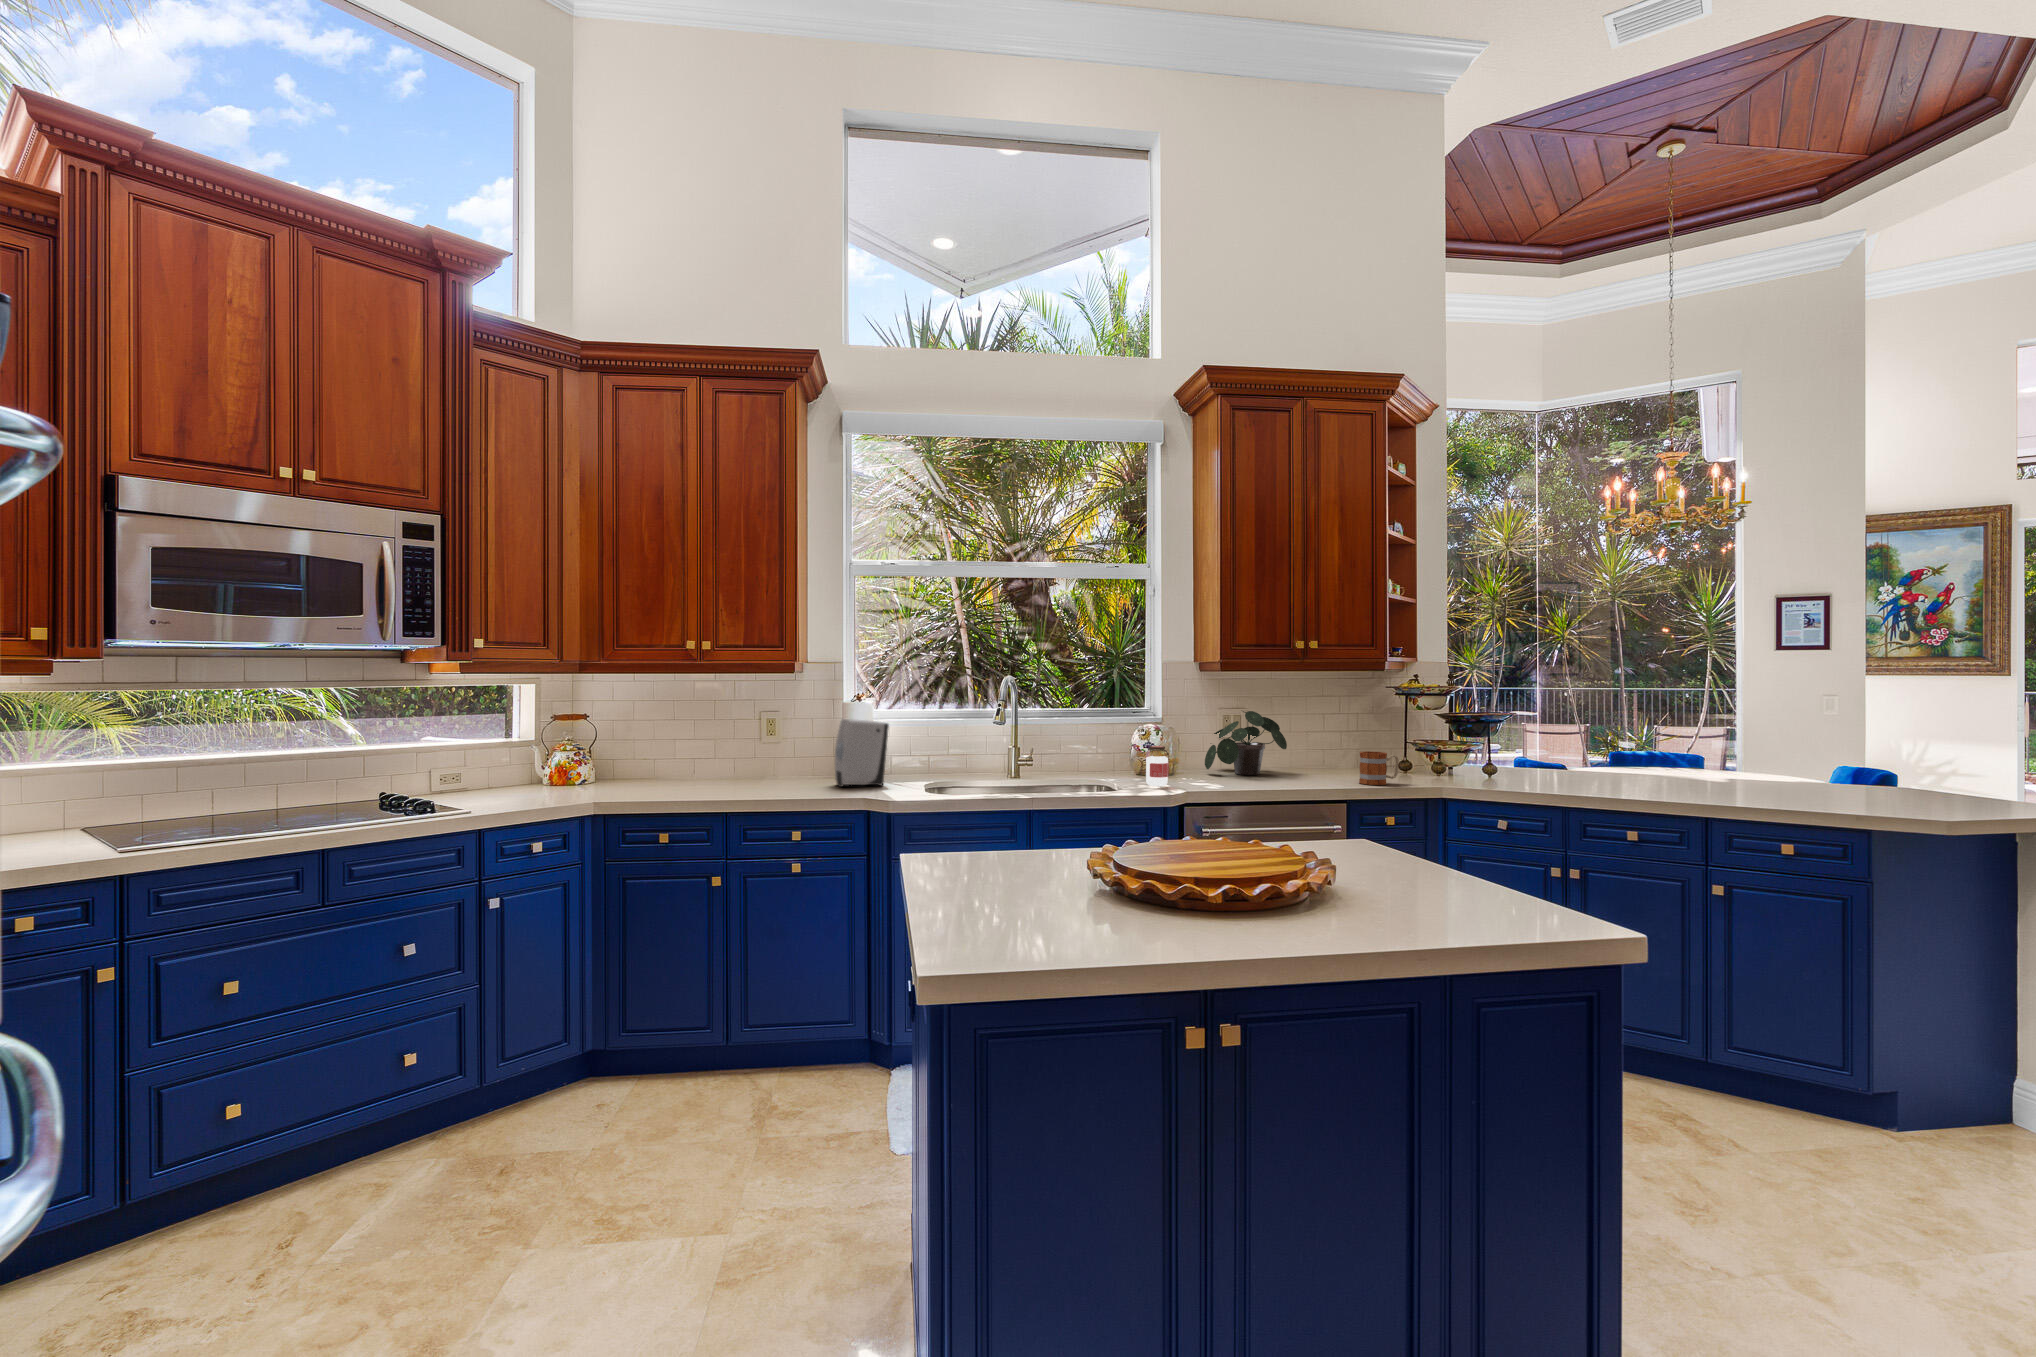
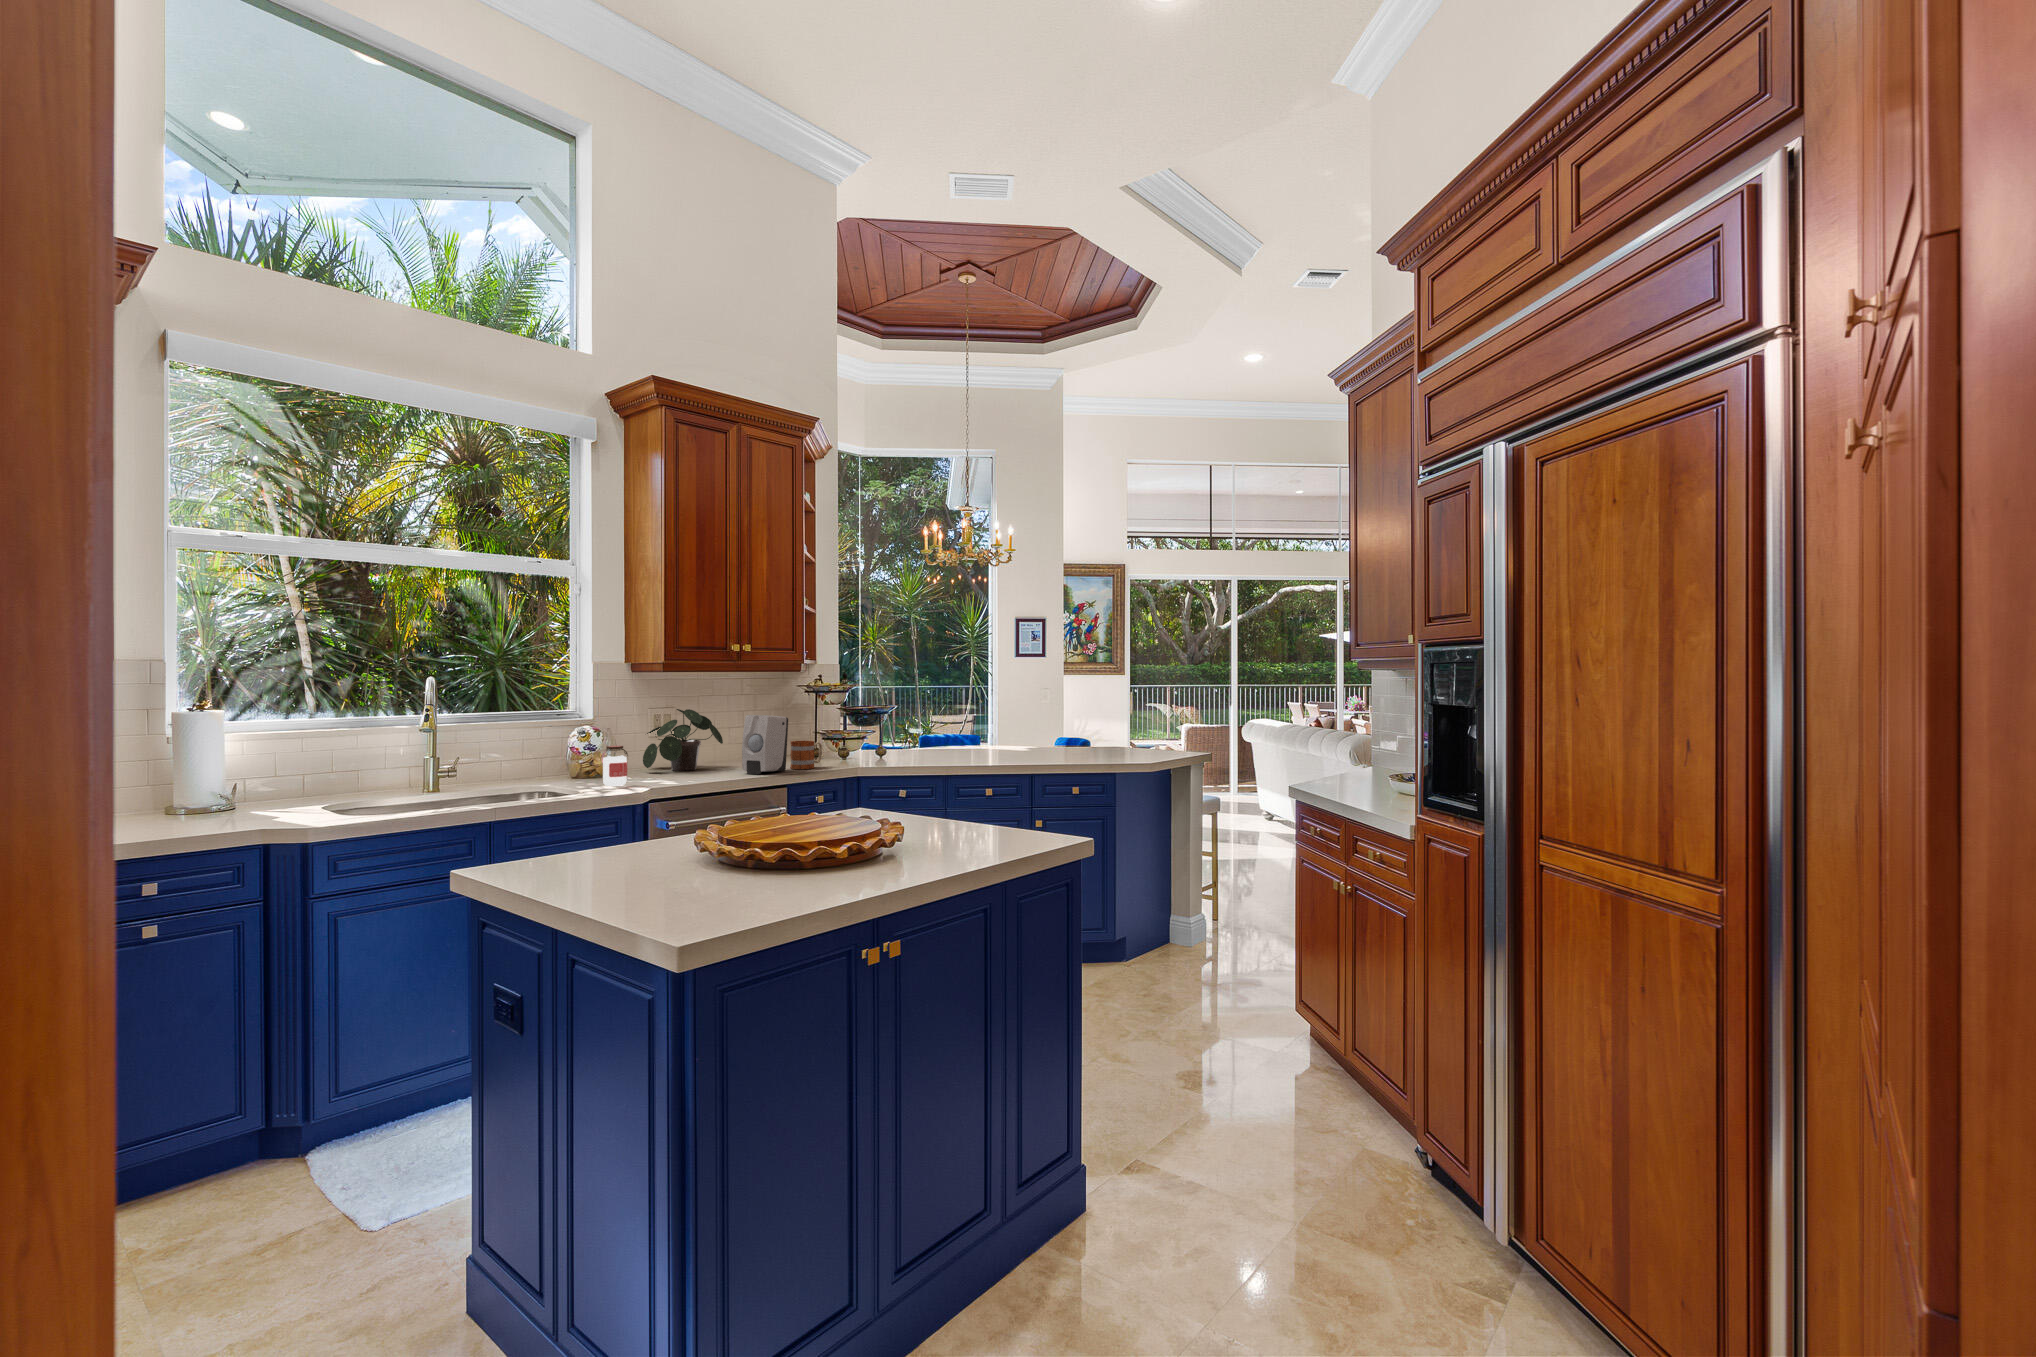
soap dispenser: present [835,719,889,787] -> present [742,715,788,774]

